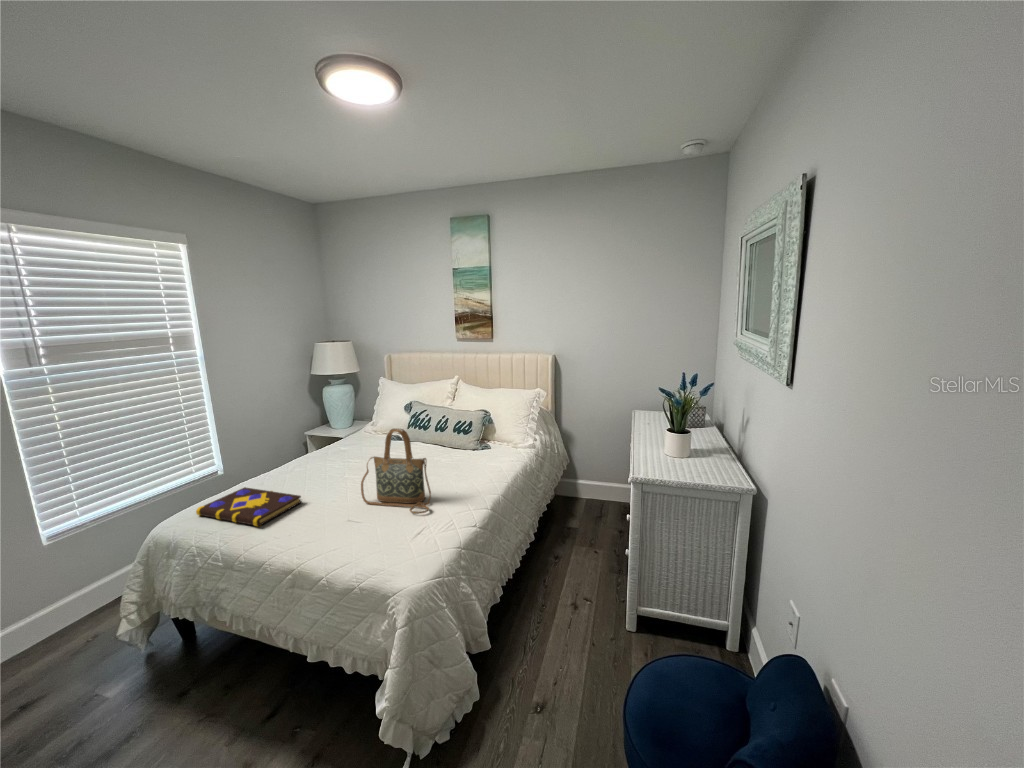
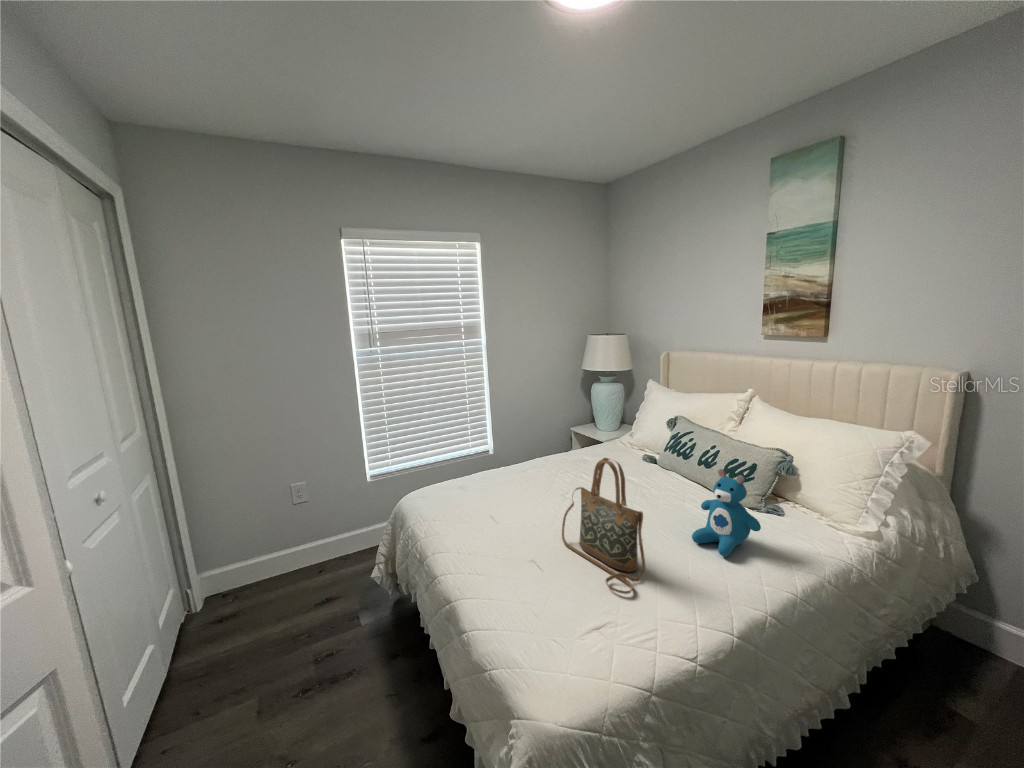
teddy bear: none [449,424,486,477] -> present [692,469,761,557]
book: present [196,487,301,526] -> none [427,479,507,530]

